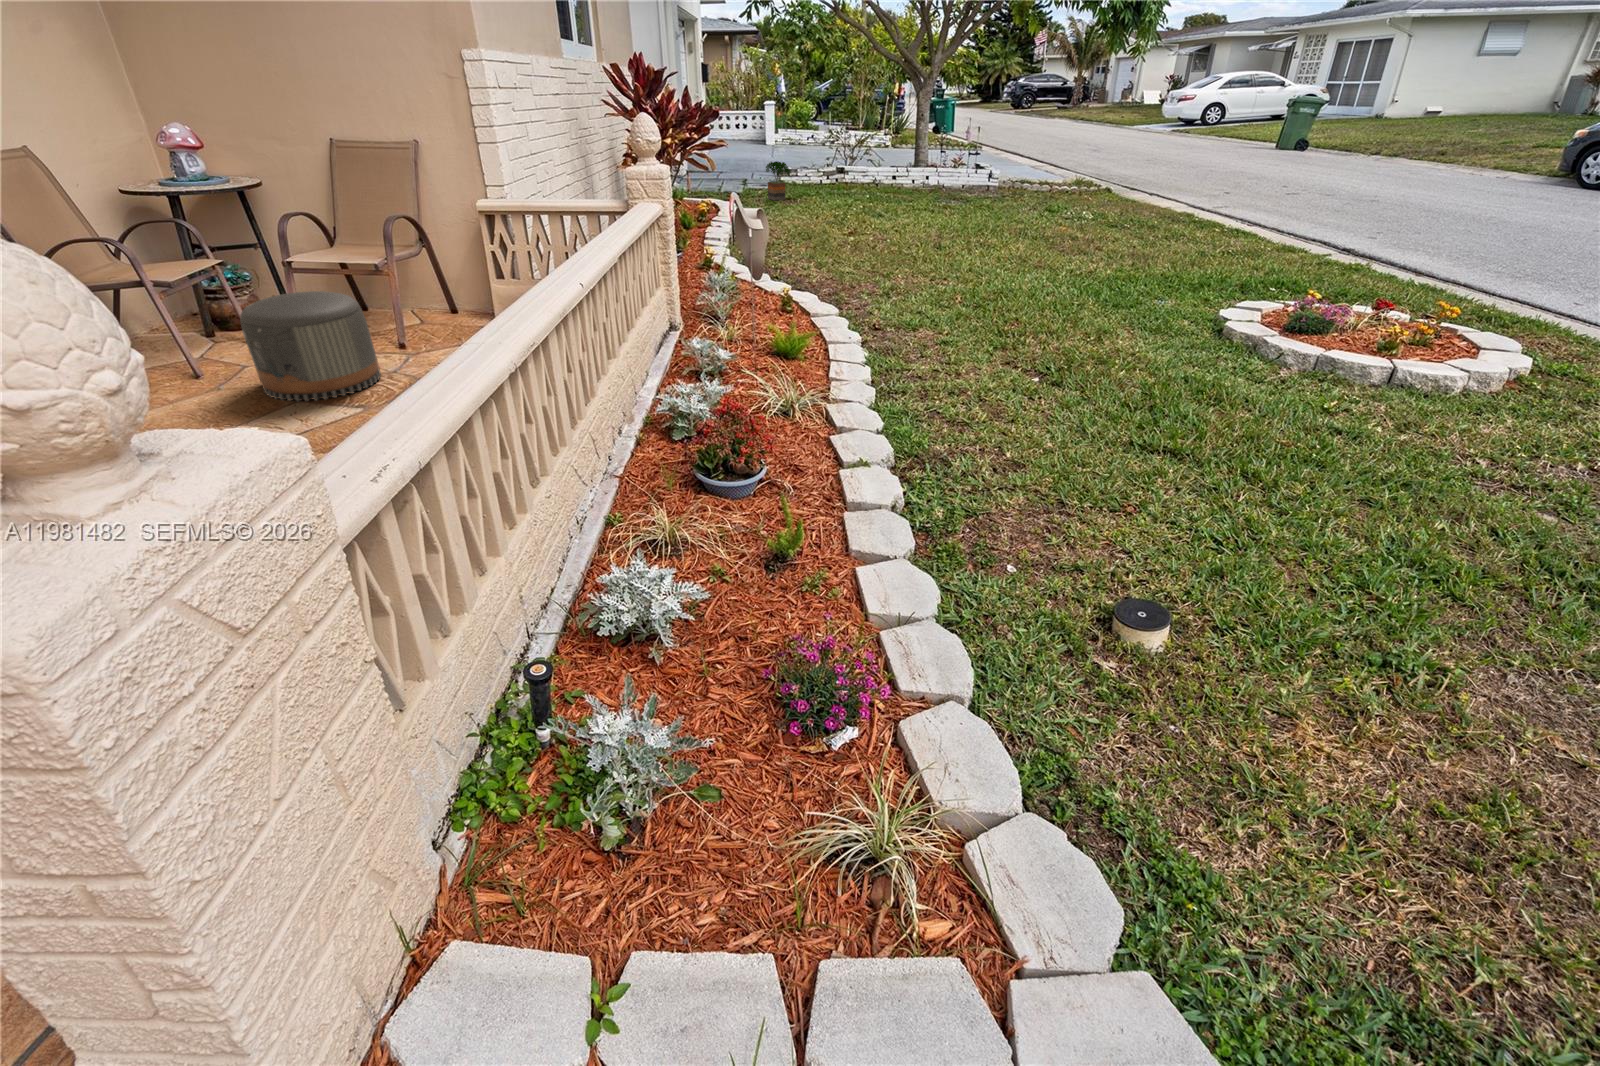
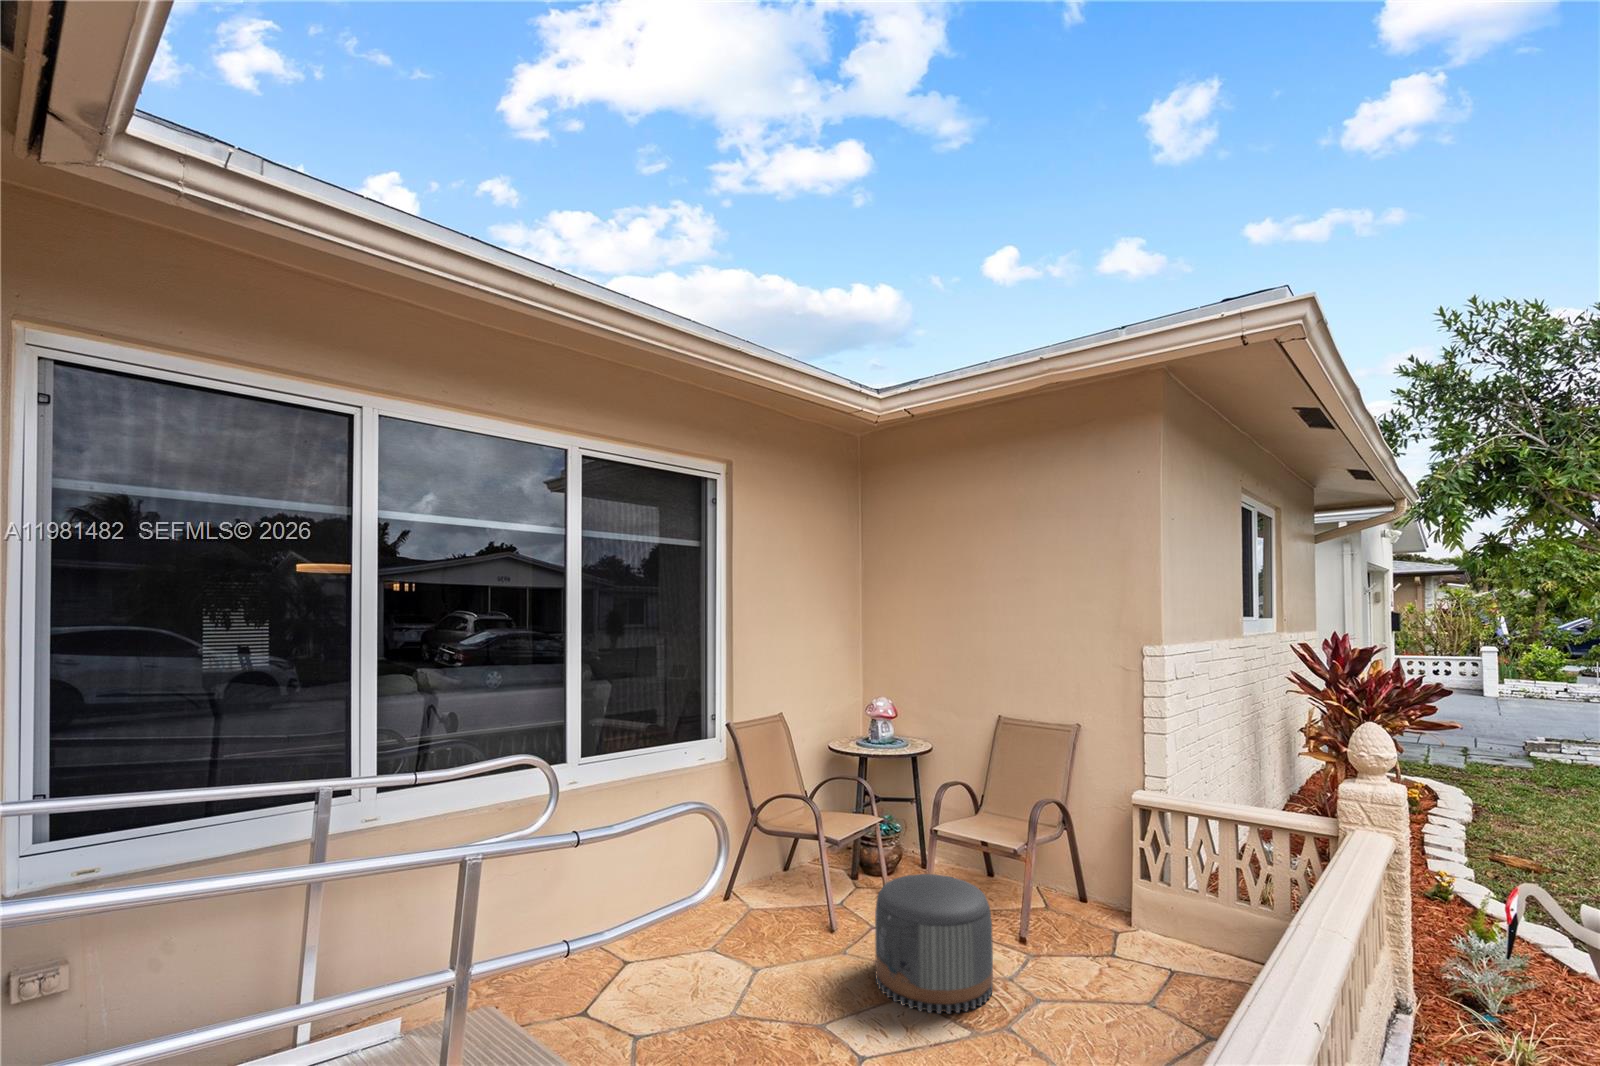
potted tree: present [766,161,790,201] -> none [1505,735,1555,786]

